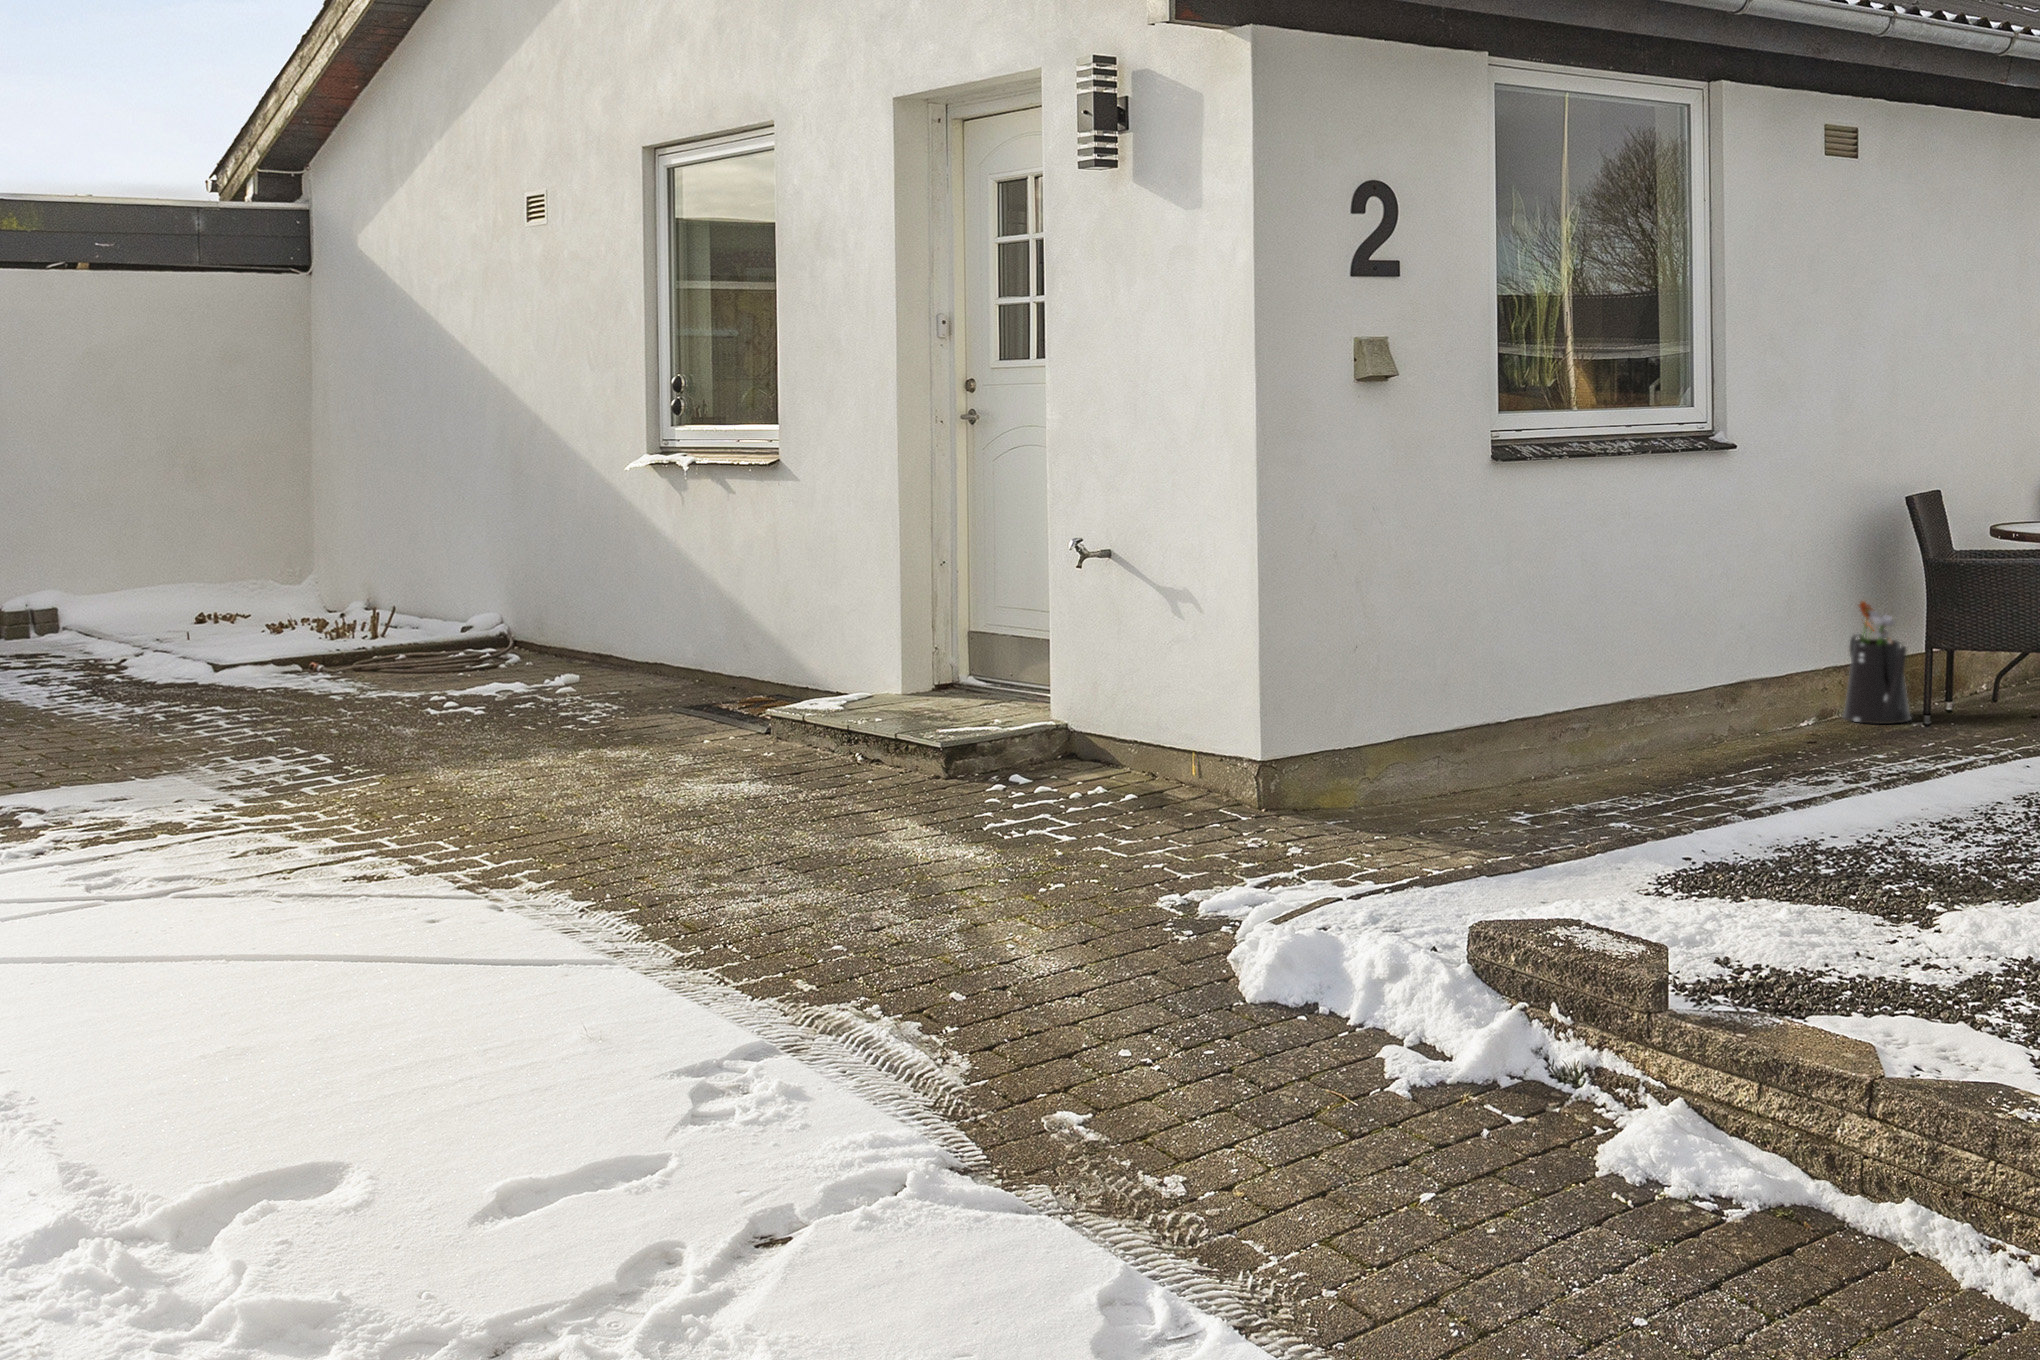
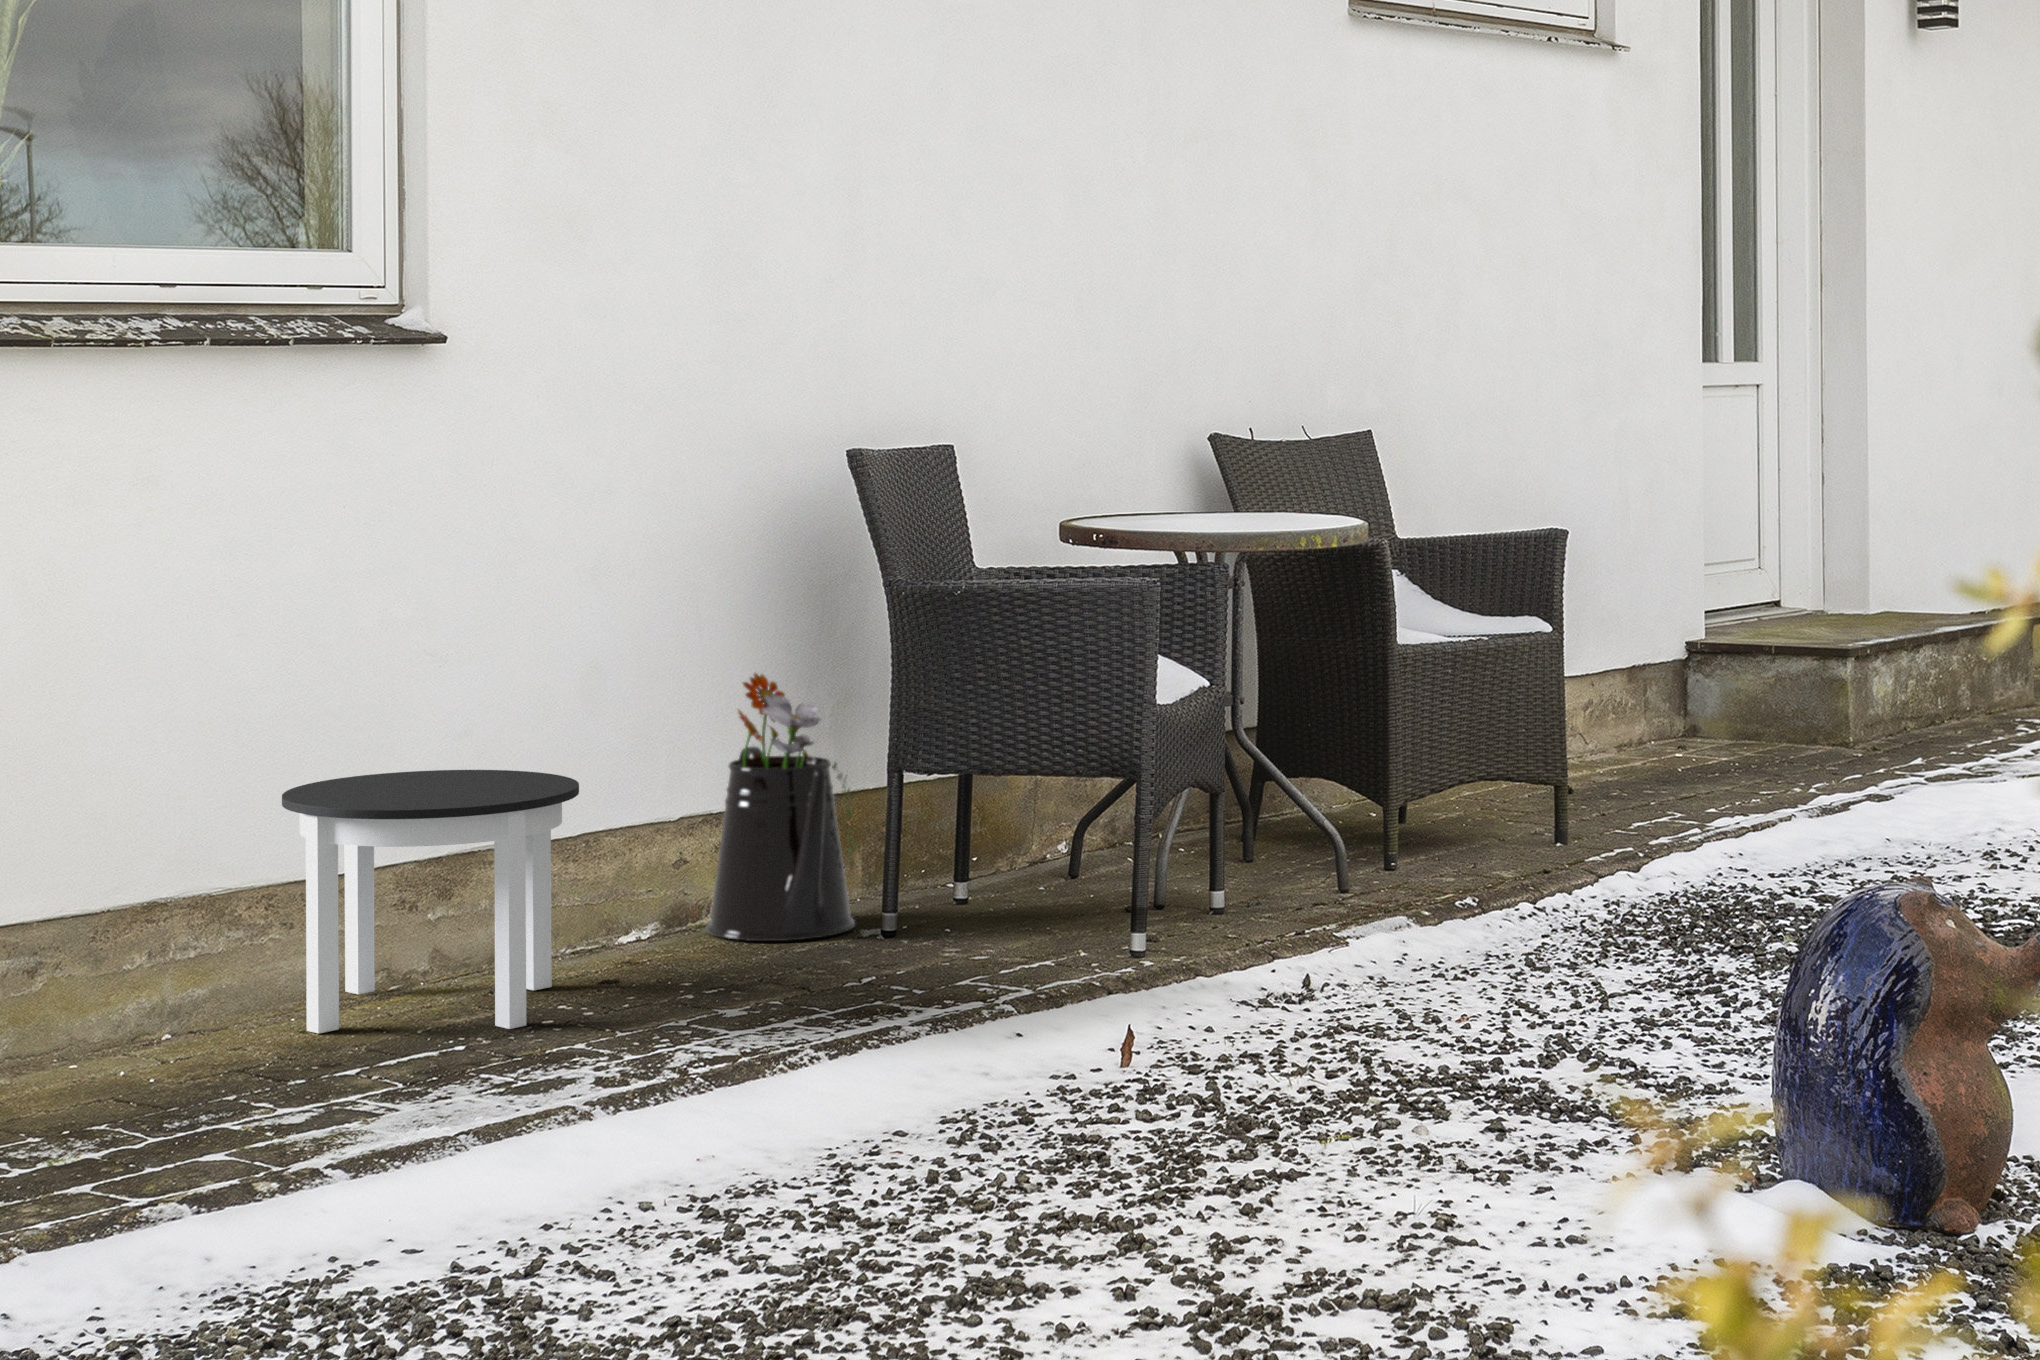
round table: none [1691,642,1817,756] -> present [282,770,579,1034]

